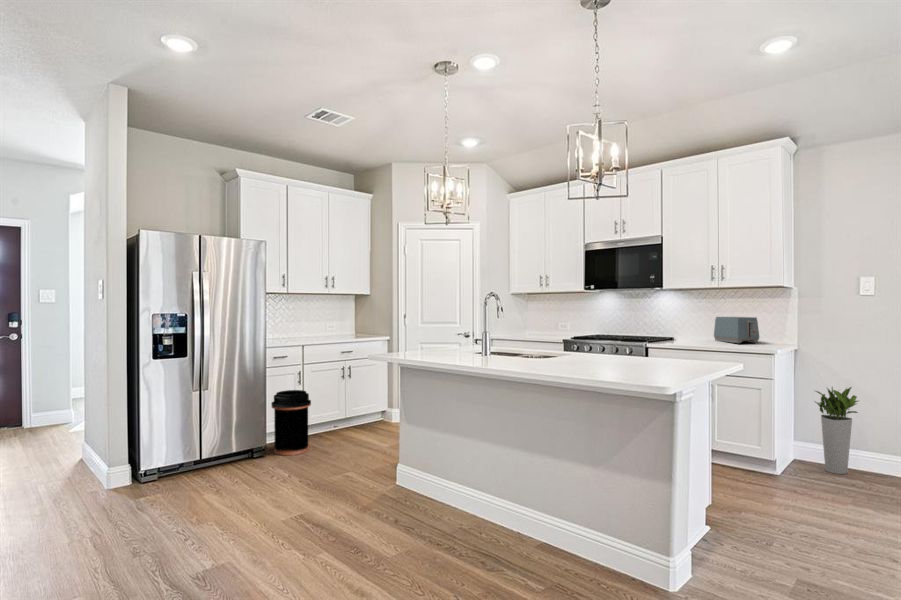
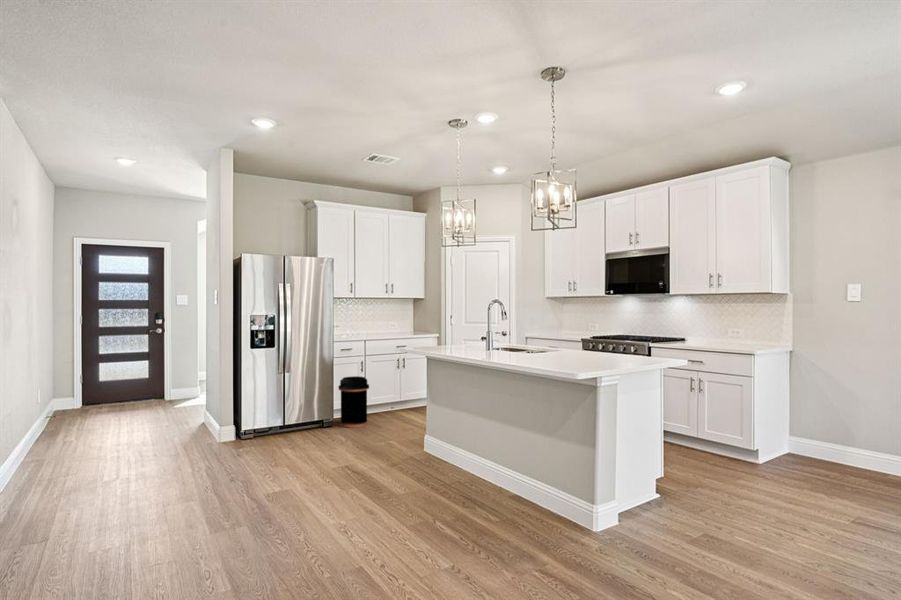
toaster: present [714,317,760,343] -> none [716,320,753,344]
planter: present [815,387,858,474] -> none [797,385,844,465]

